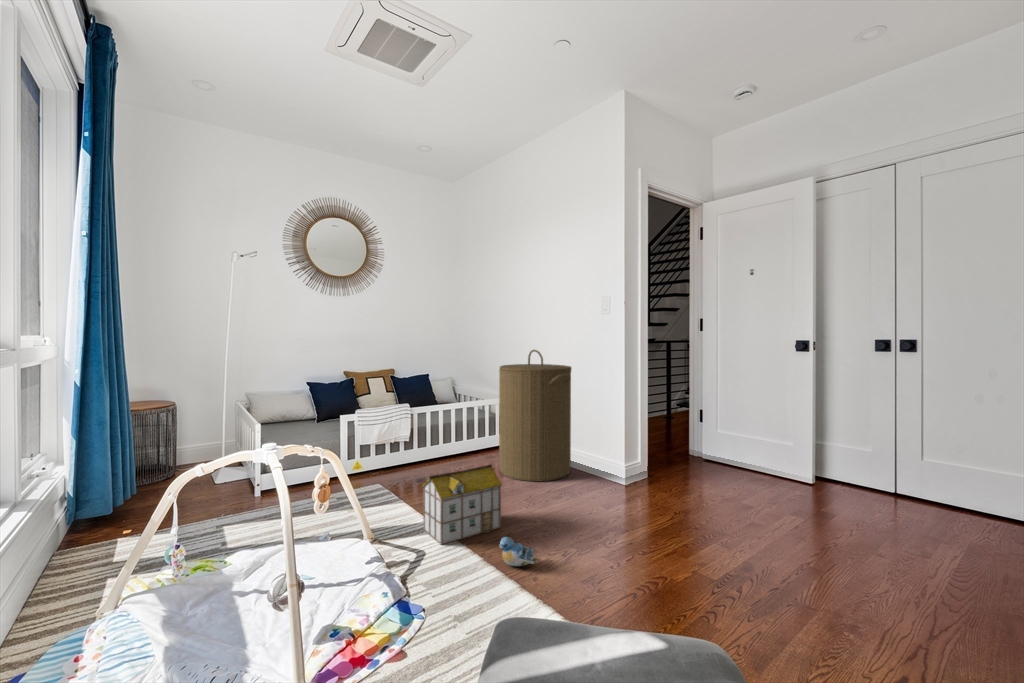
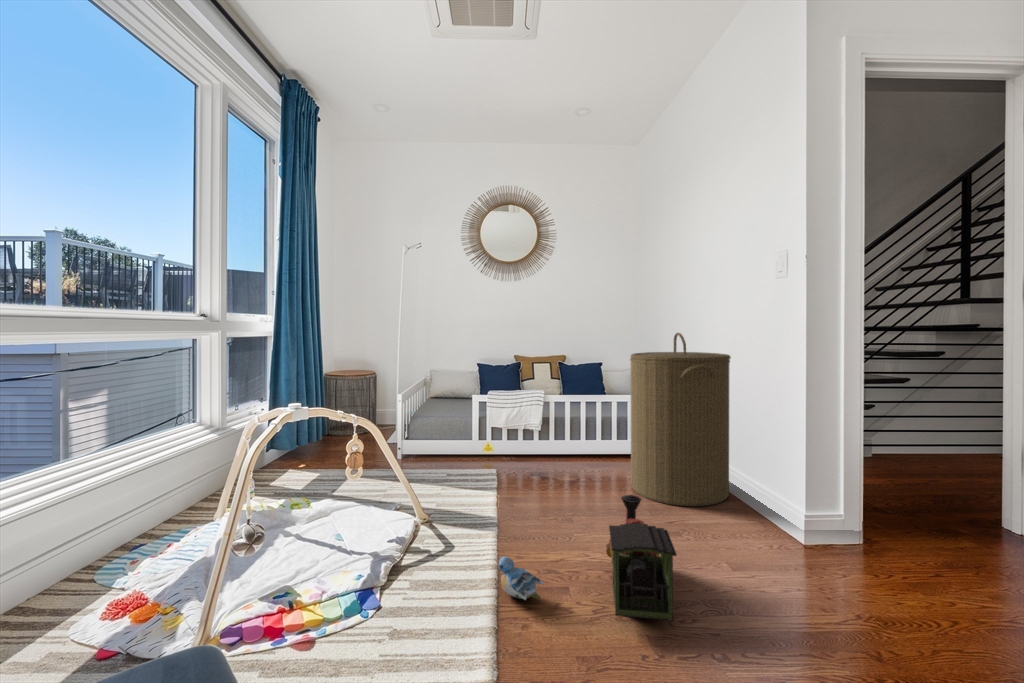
toy house: present [422,465,502,544] -> none [471,468,555,548]
toy train: none [546,473,631,554] -> present [606,495,677,620]

